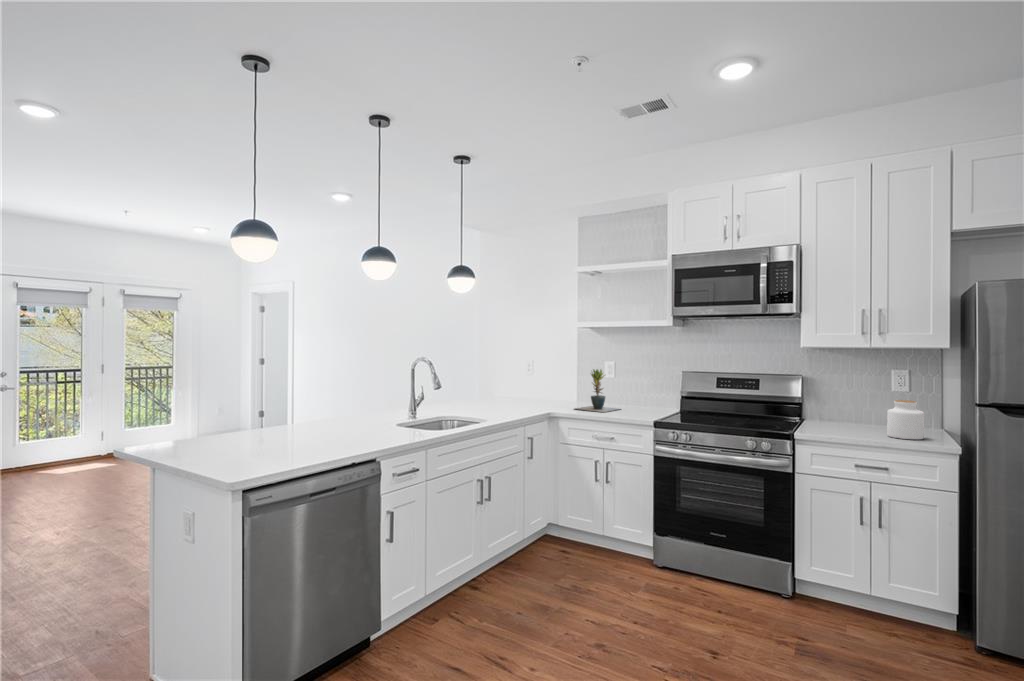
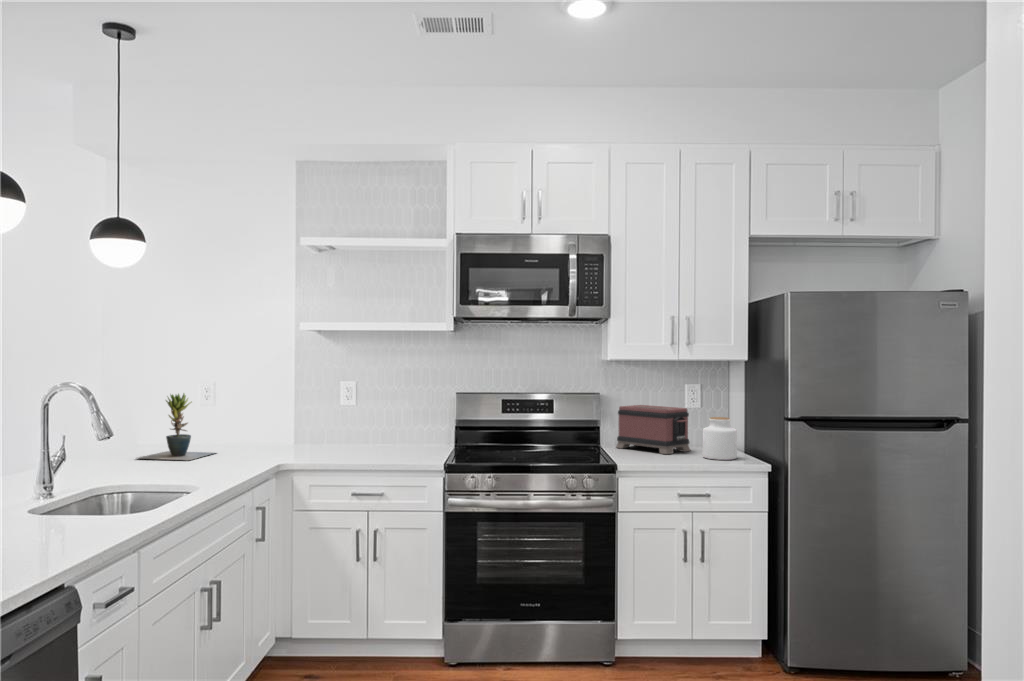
potted plant: present [576,369,619,412] -> present [139,393,215,460]
toaster: none [816,387,887,430] -> present [616,405,690,454]

